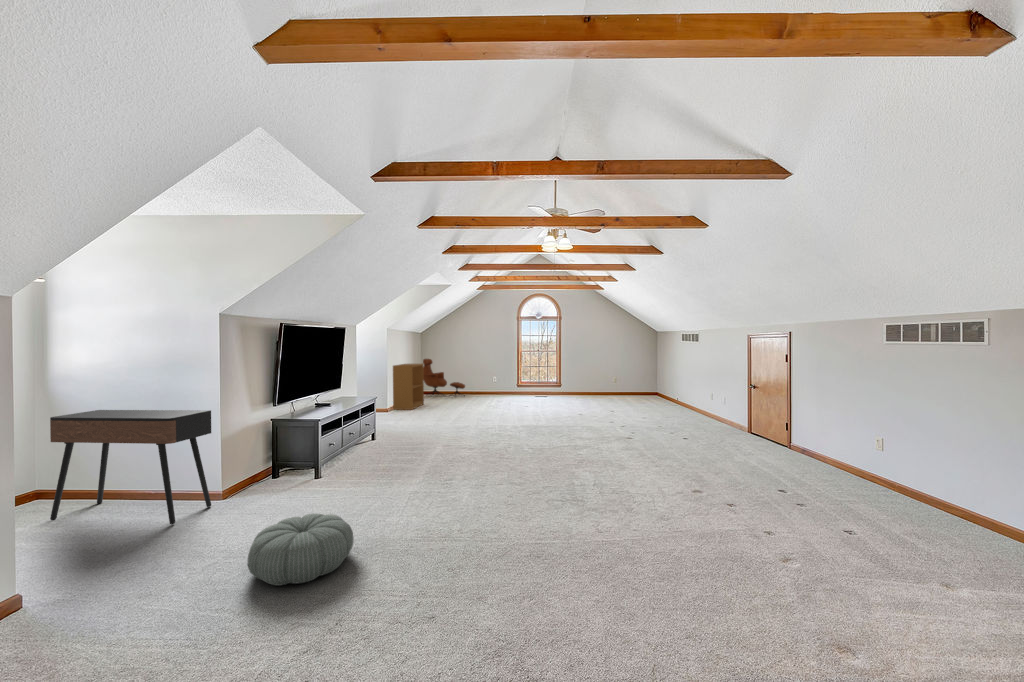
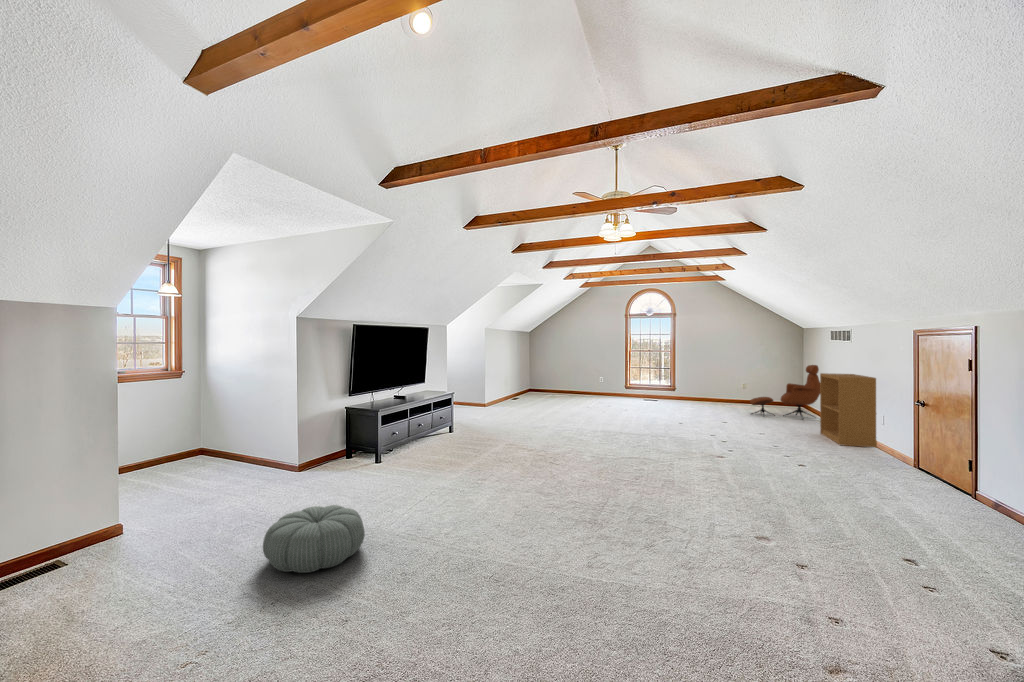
lounge chair: present [423,359,465,395] -> present [750,365,820,419]
bookshelf: present [393,364,424,410] -> present [820,373,877,447]
console table: present [50,410,211,525] -> none [170,394,283,499]

